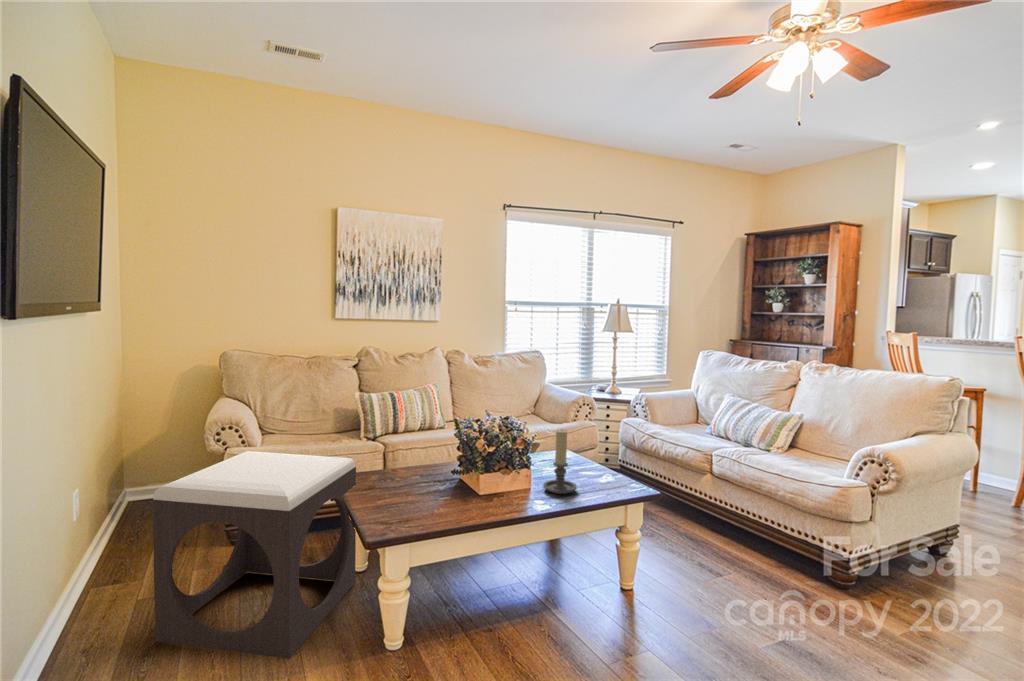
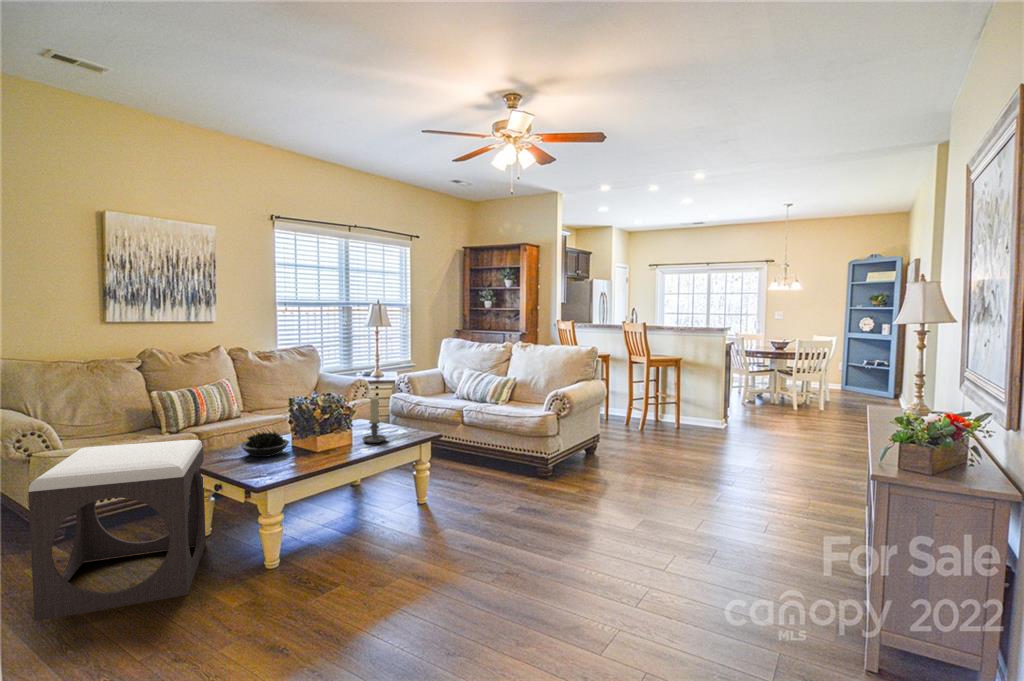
succulent plant: none [395,457,450,491] -> present [241,432,289,457]

